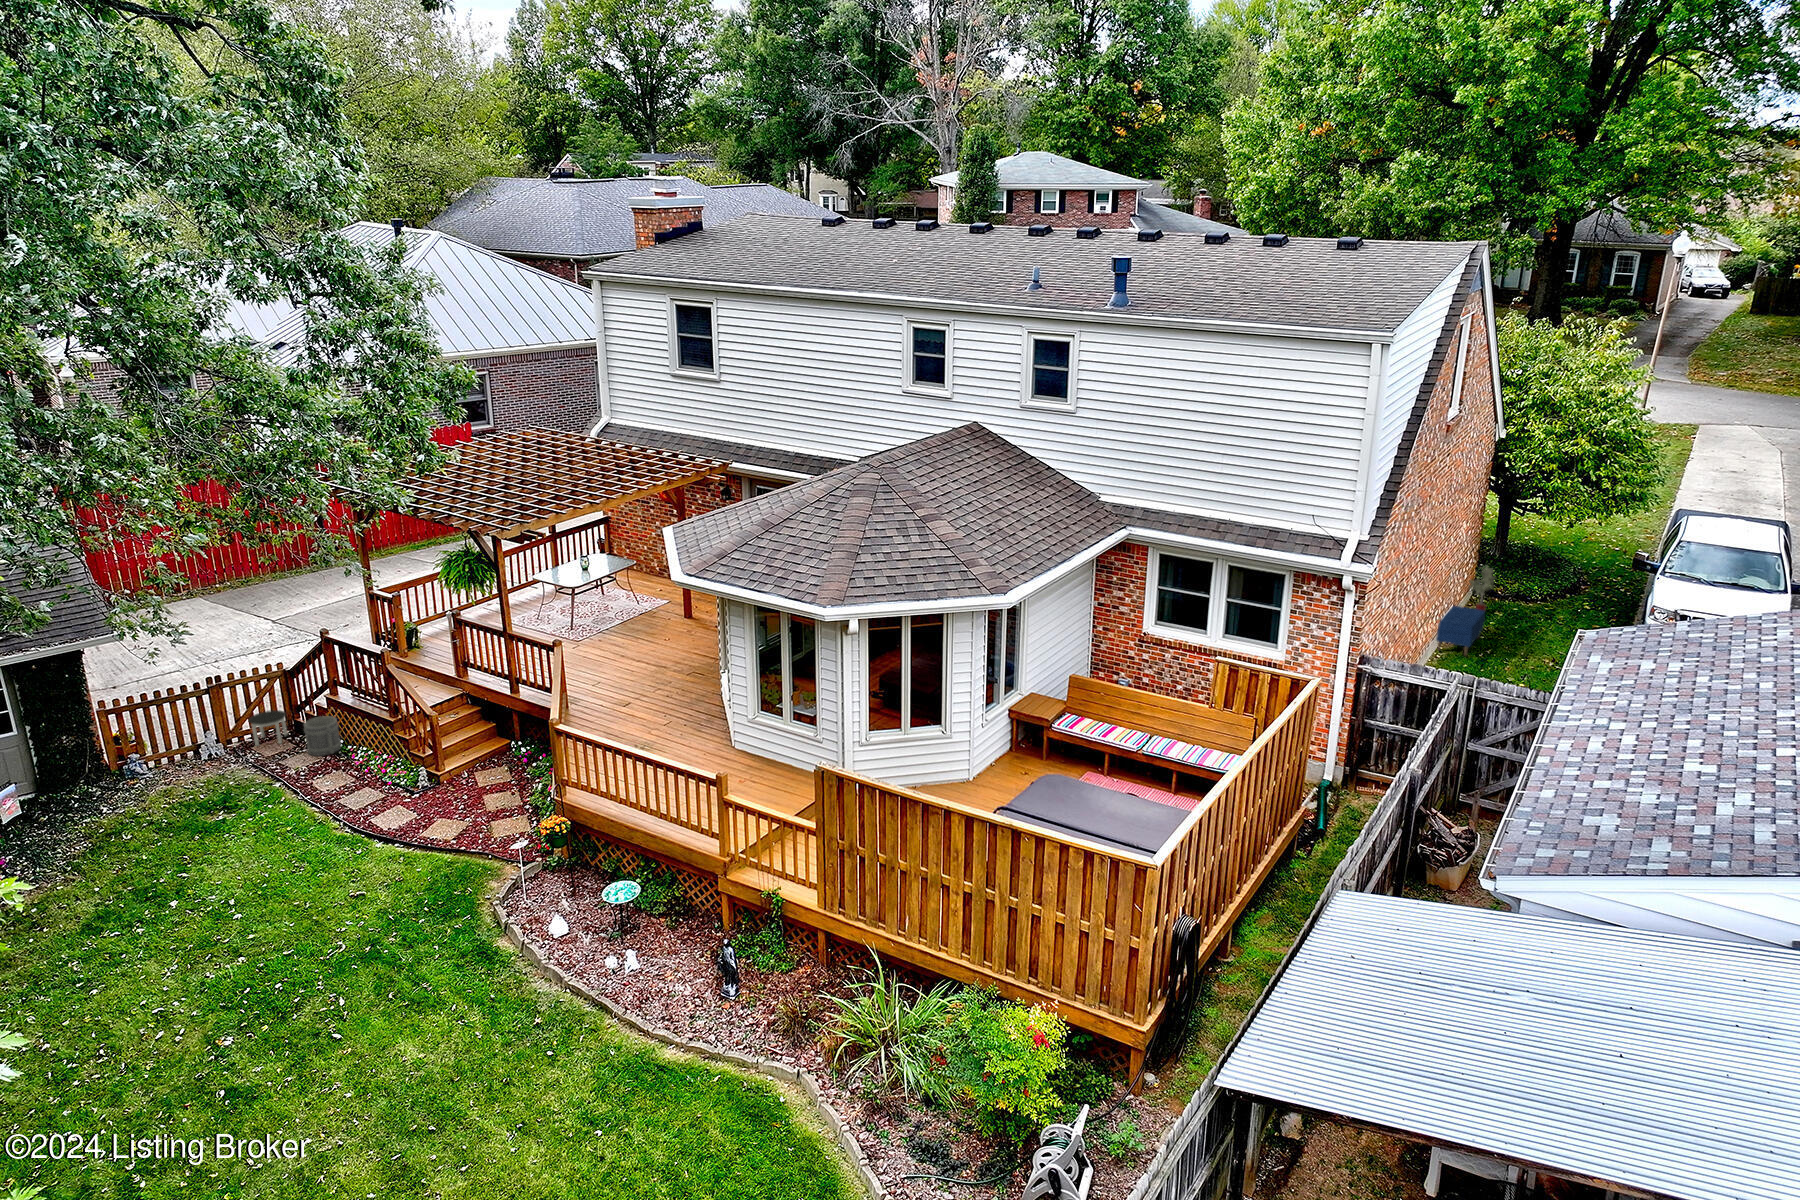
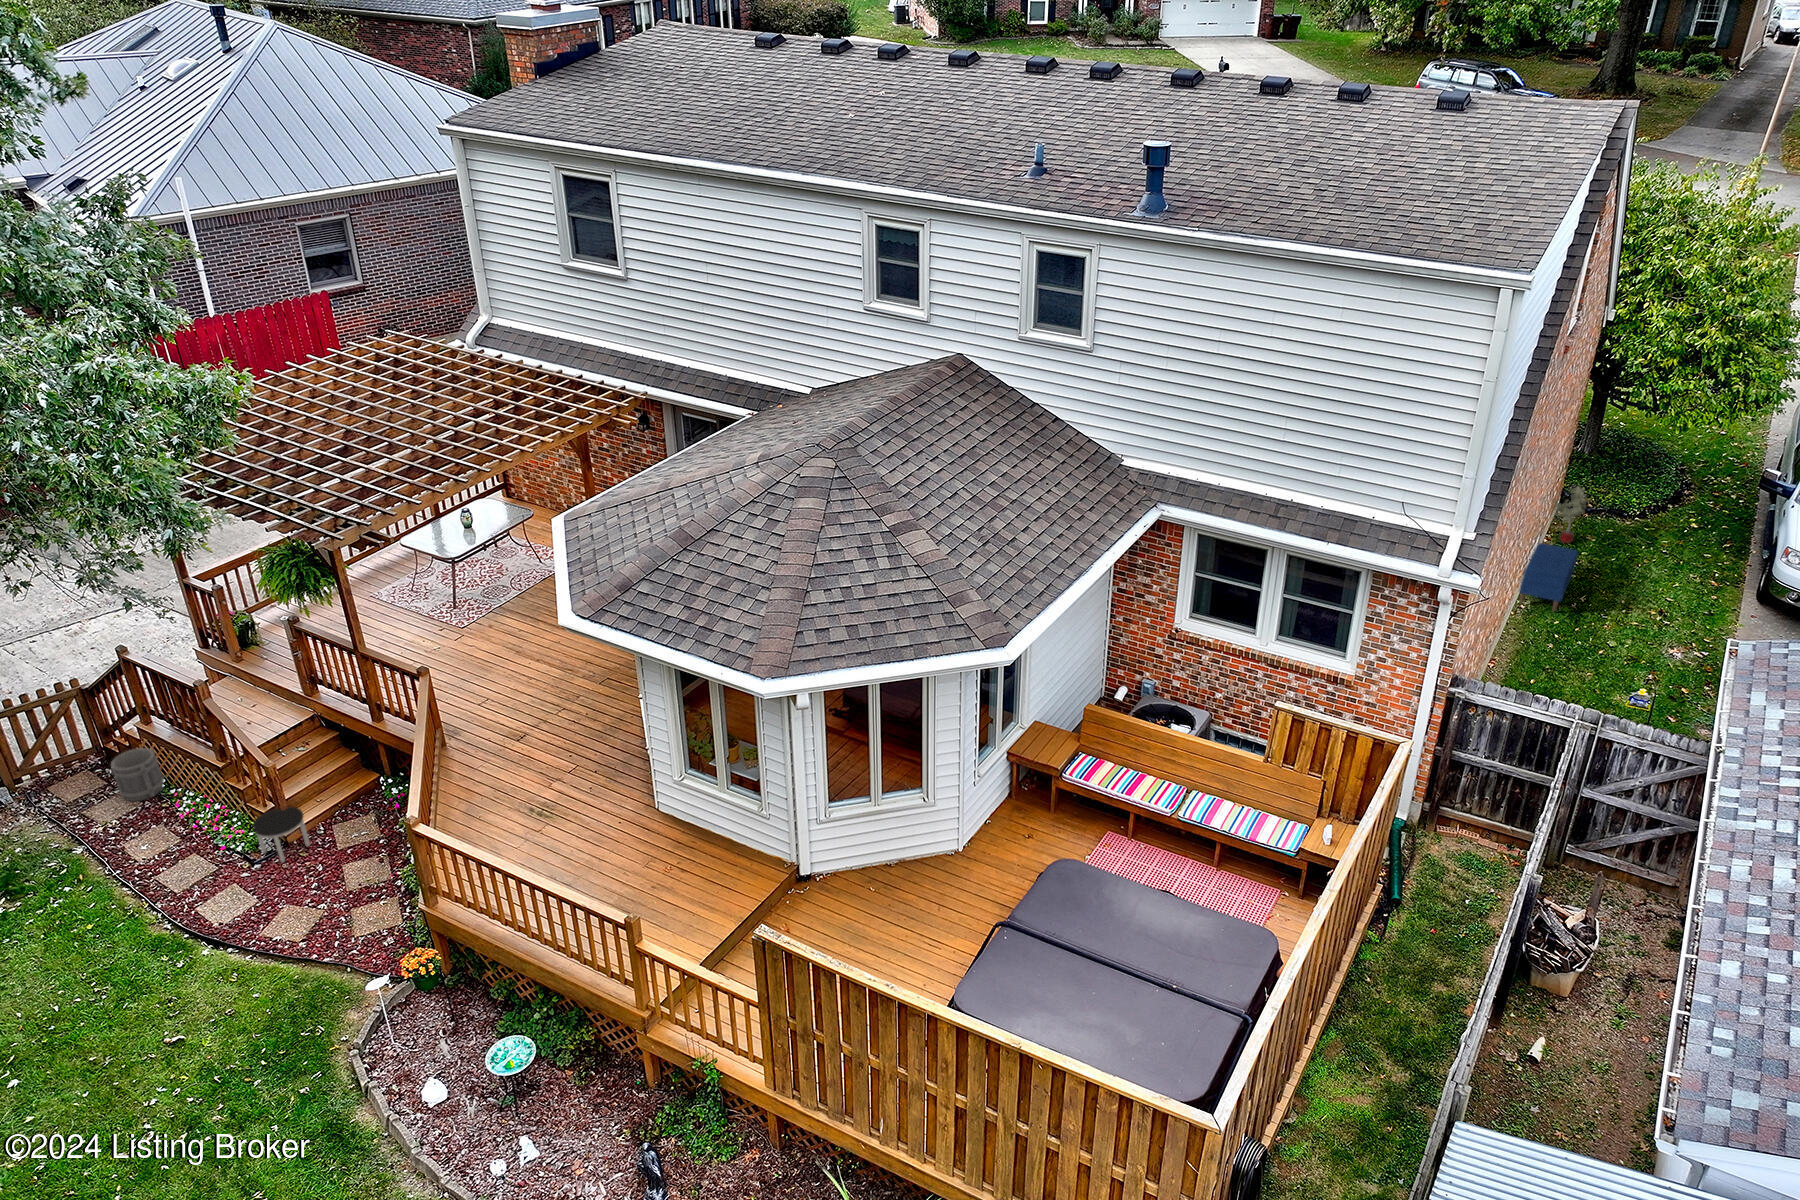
round table: present [249,710,287,746] -> present [252,807,310,862]

